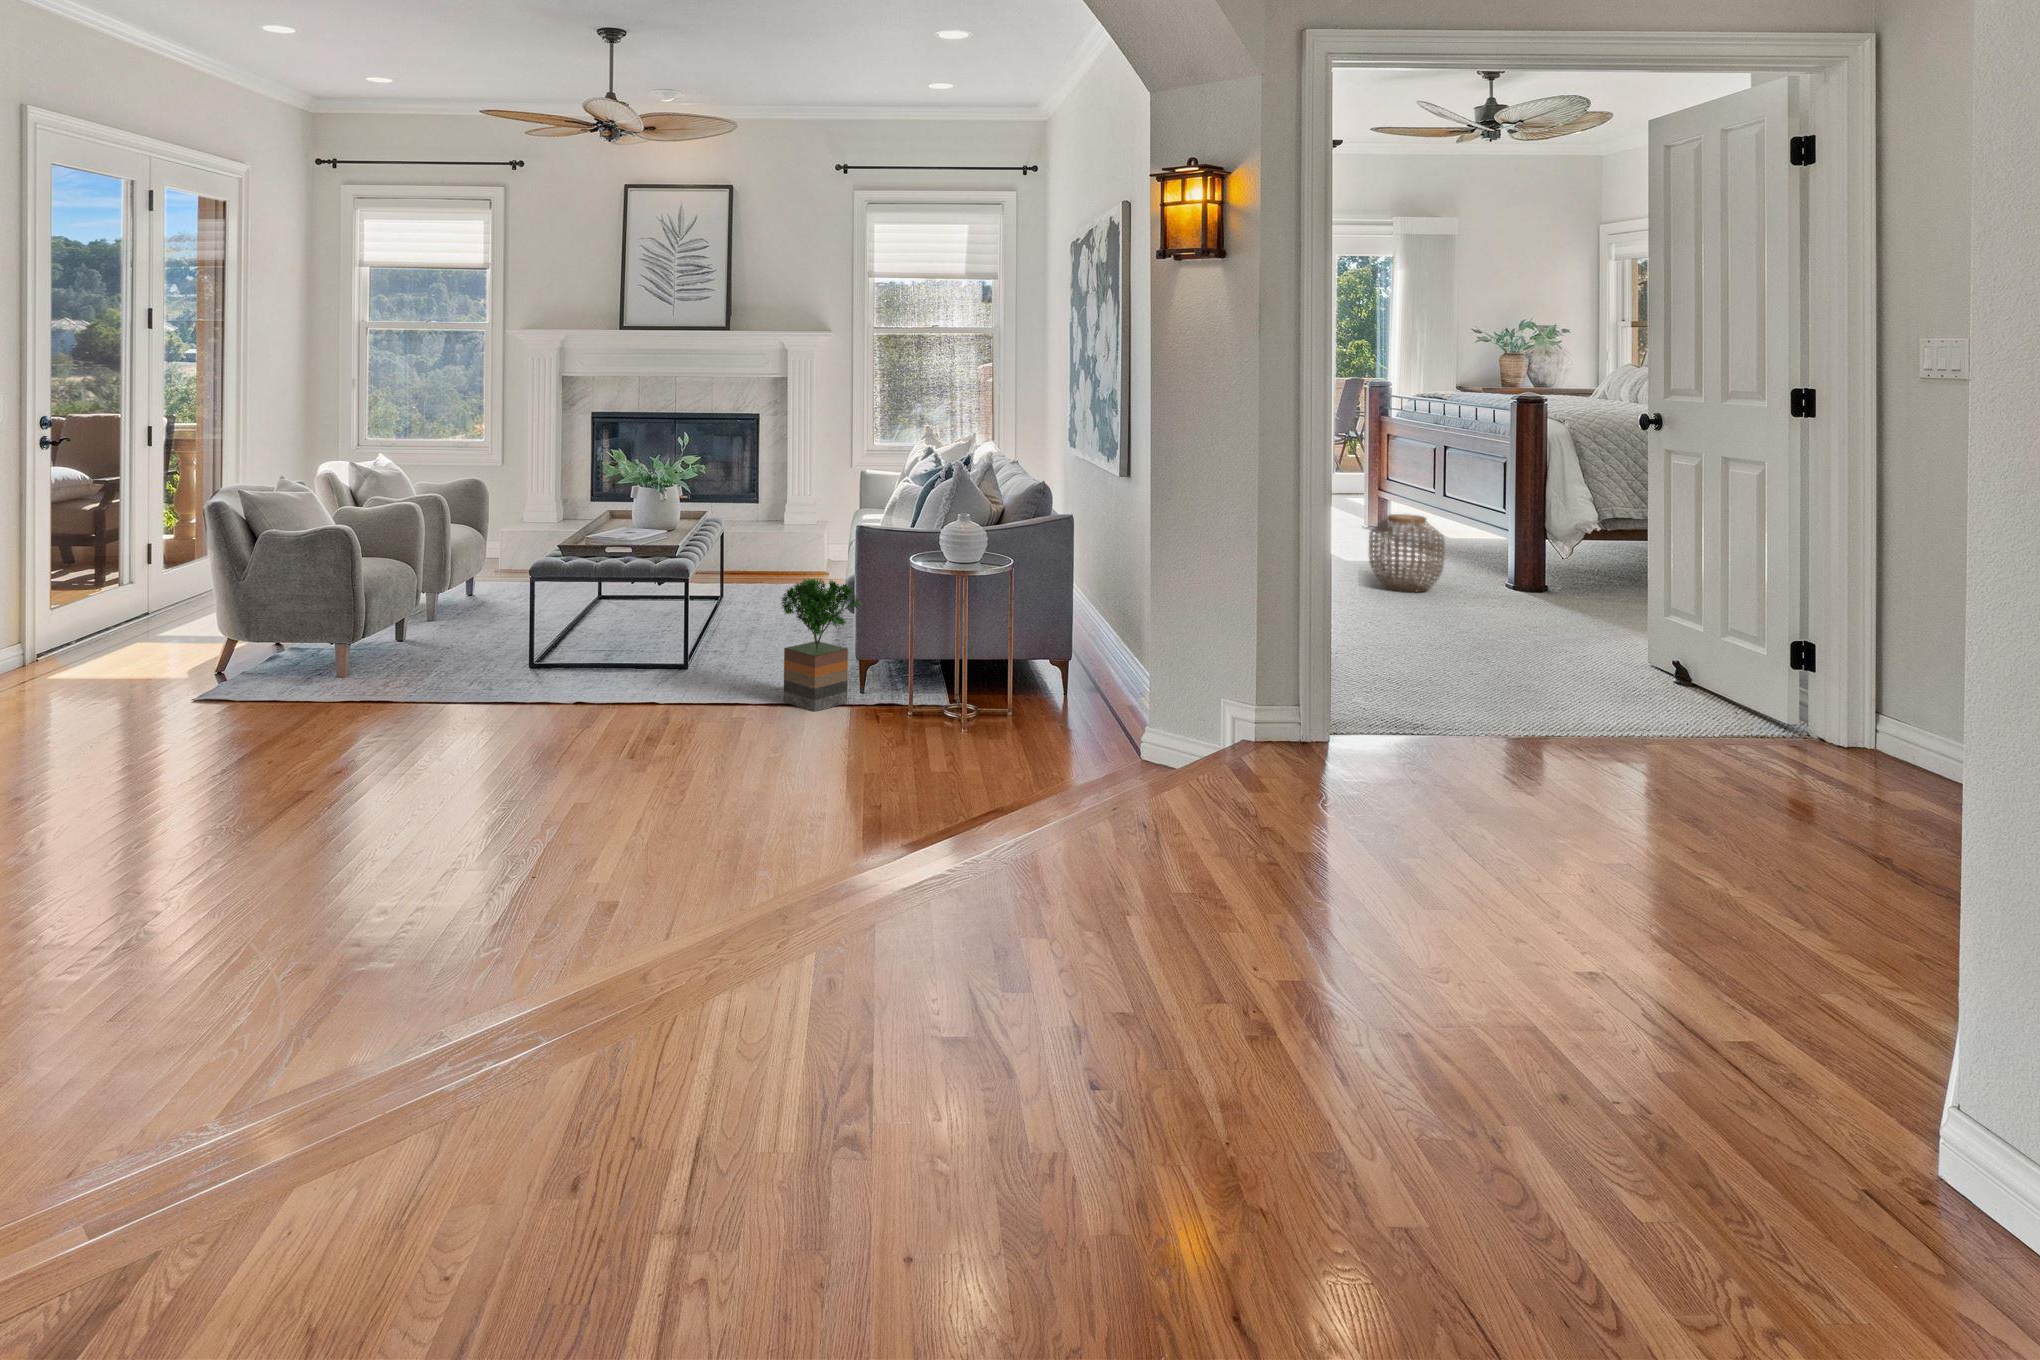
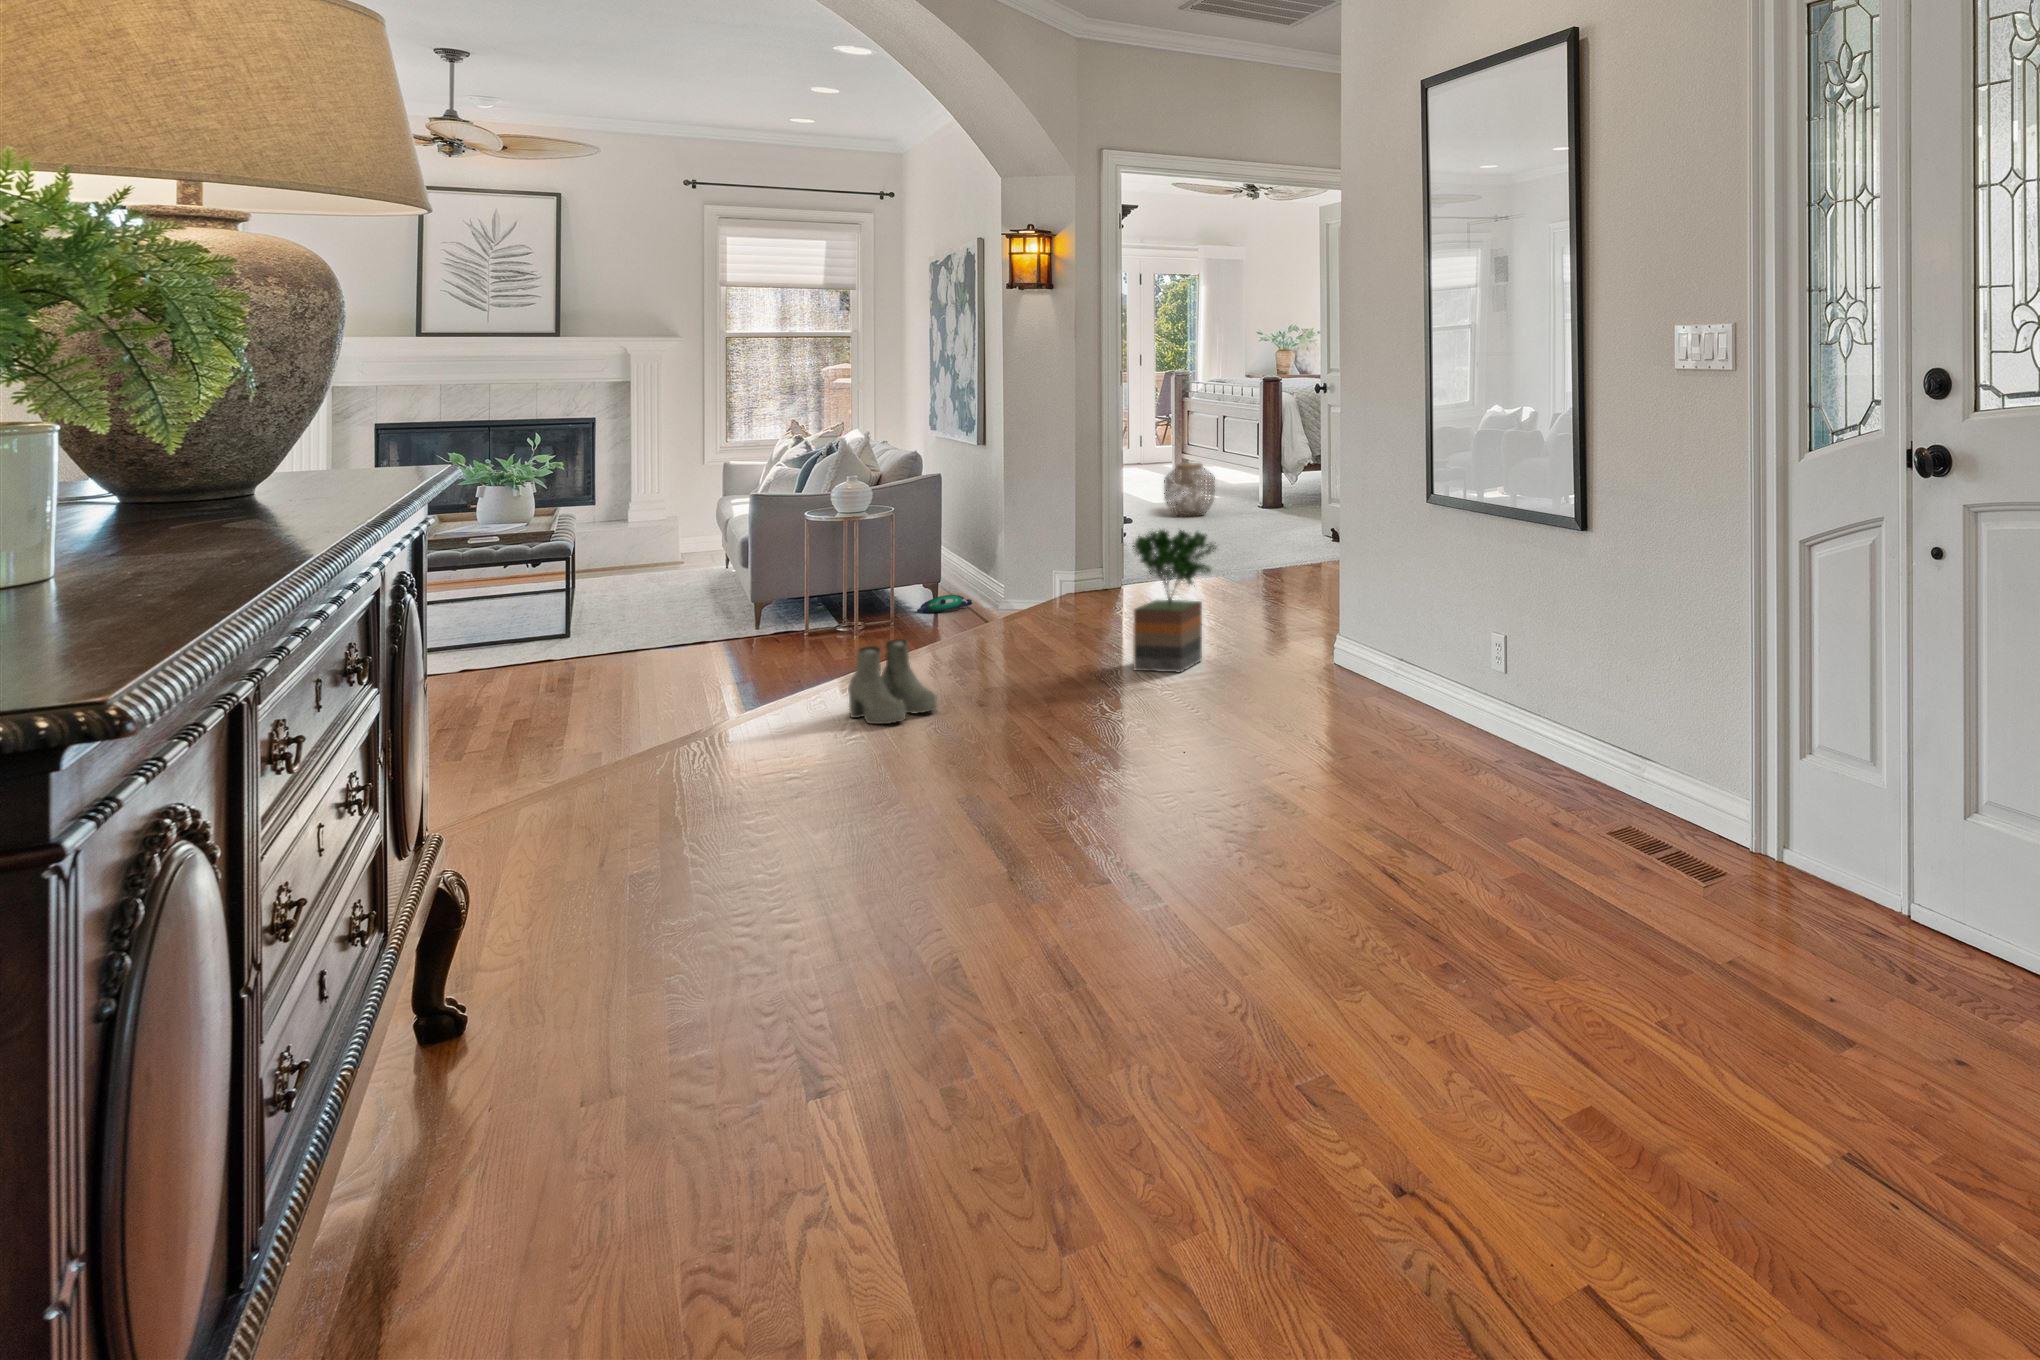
potted tree: present [781,578,861,712] -> present [1132,530,1218,672]
plush toy: none [1045,675,1114,697] -> present [917,595,973,613]
boots: none [825,920,983,1140] -> present [848,639,937,724]

